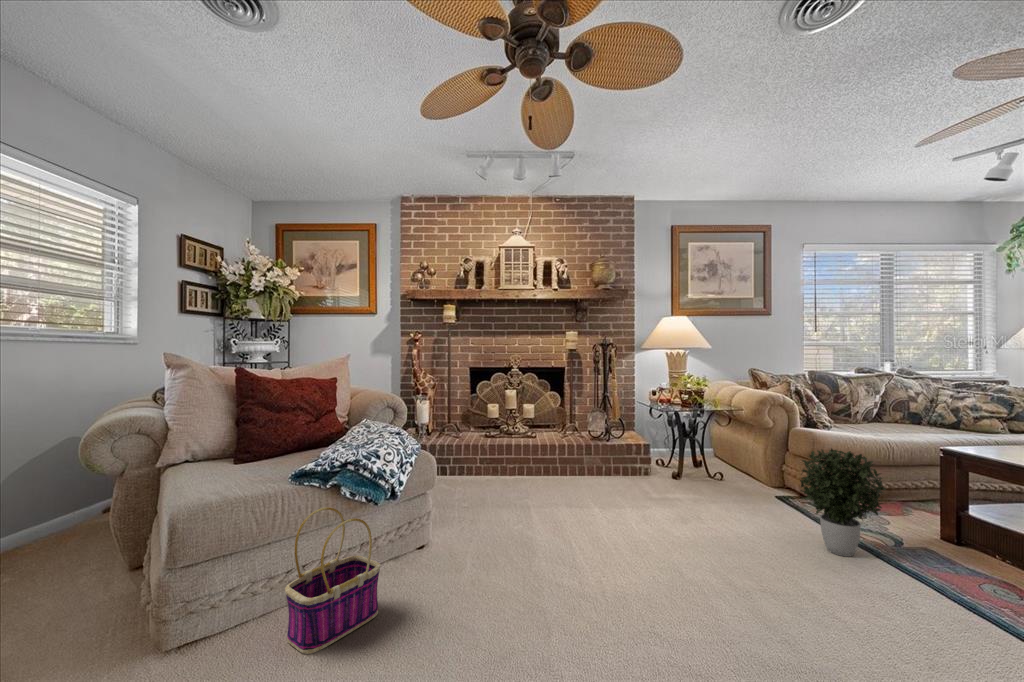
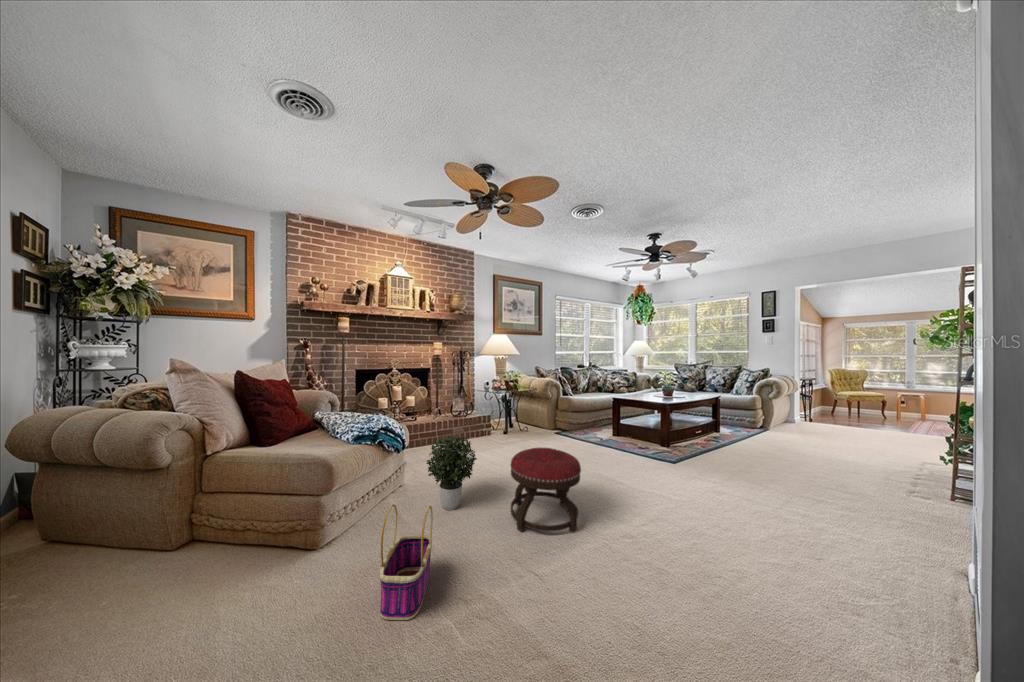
potted plant: present [800,449,886,557] -> present [426,436,477,510]
ottoman: none [535,486,664,649] -> present [511,447,581,533]

